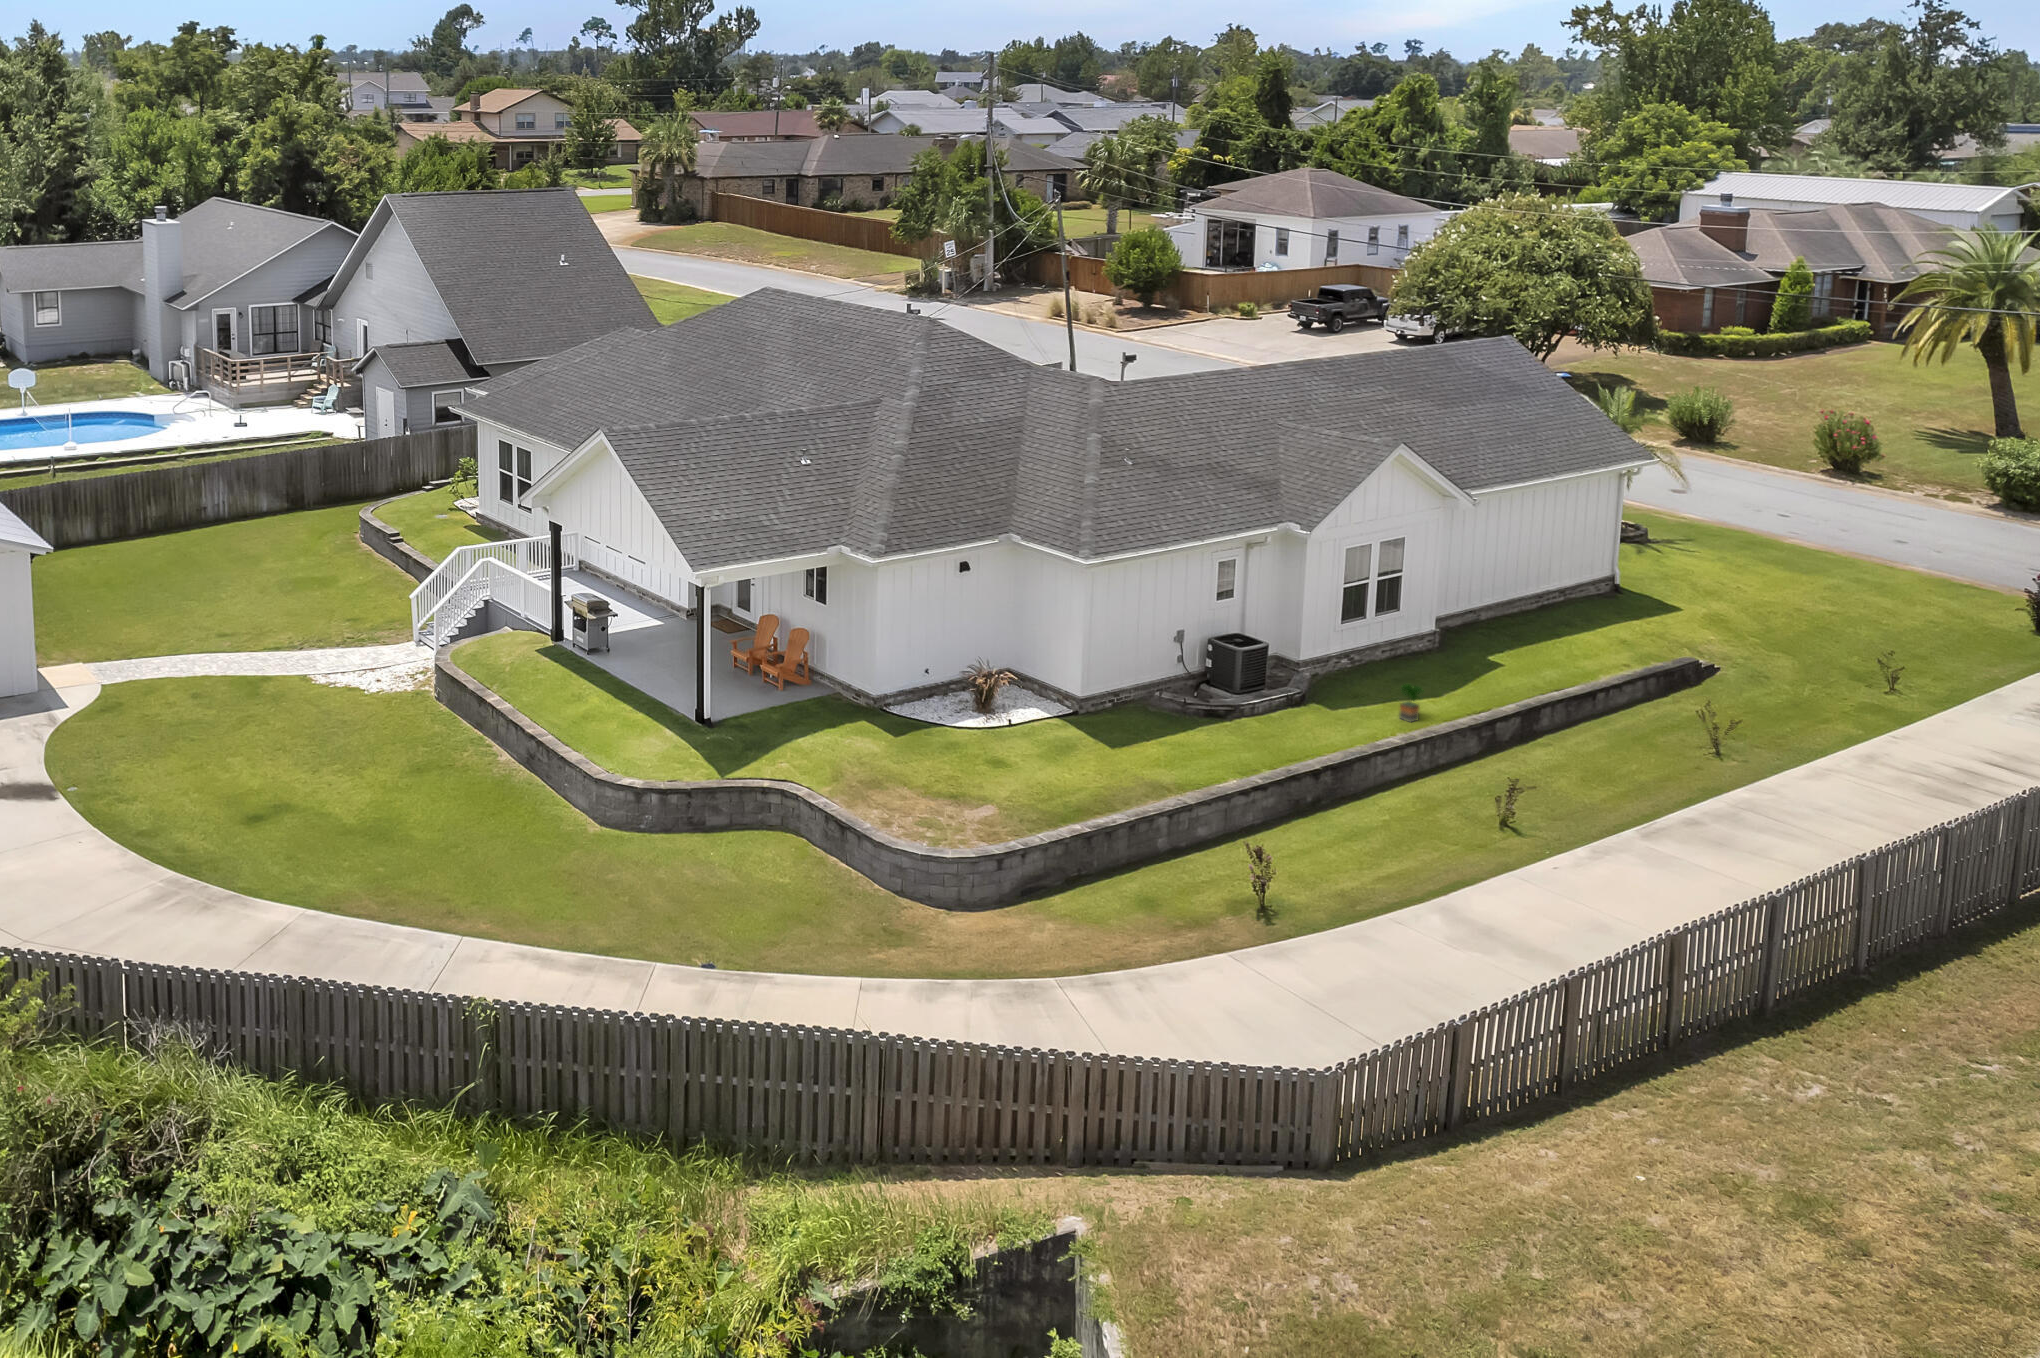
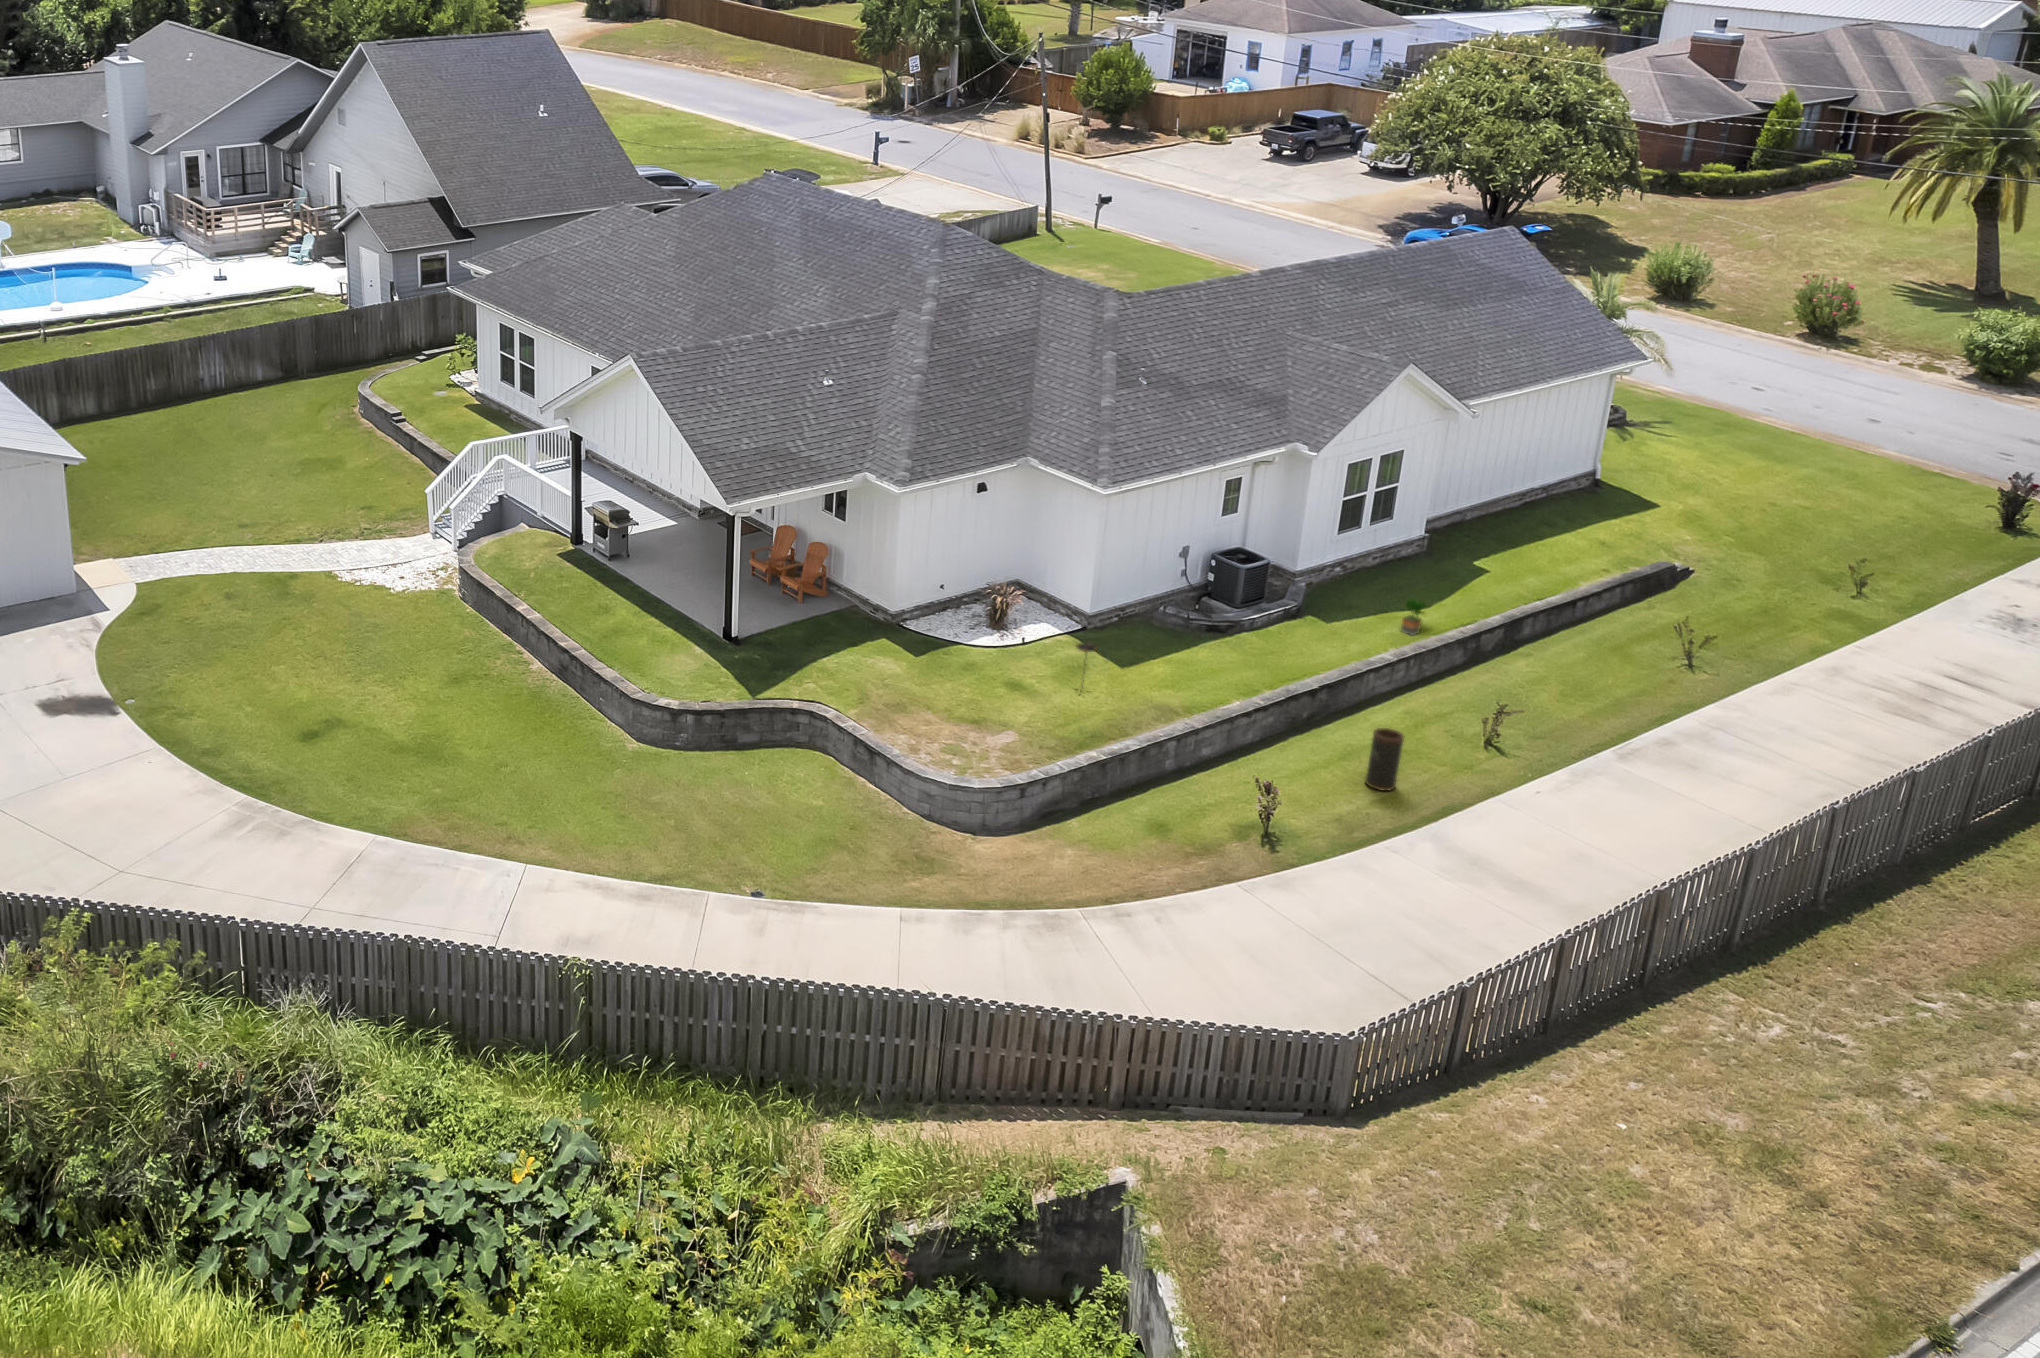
side table: none [1059,719,1083,775] -> present [1076,643,1097,687]
trash can: none [1365,799,1400,867] -> present [1365,728,1404,791]

